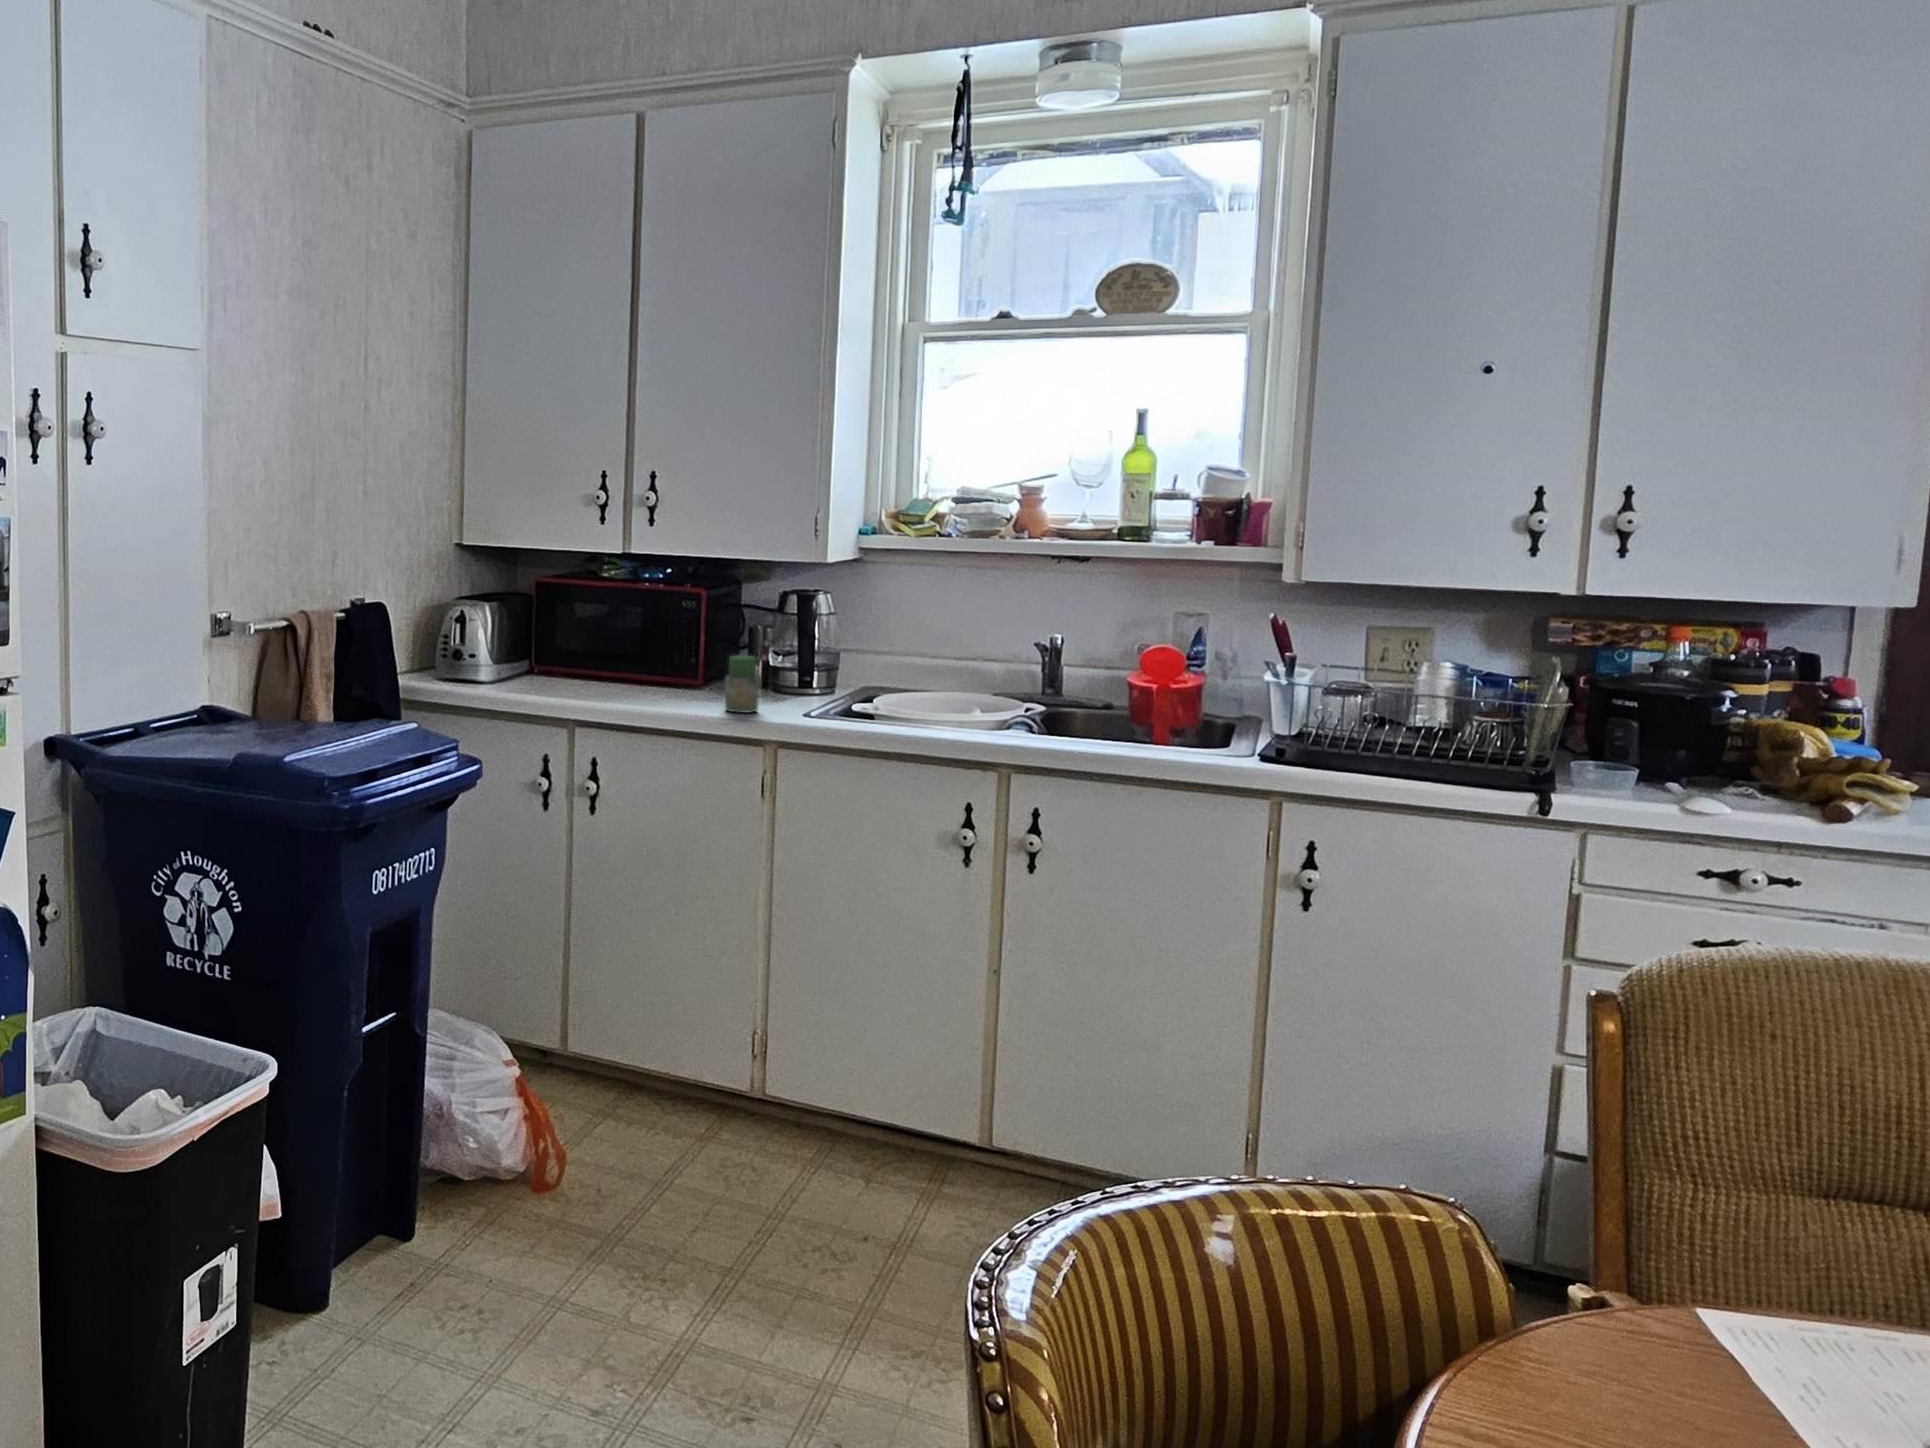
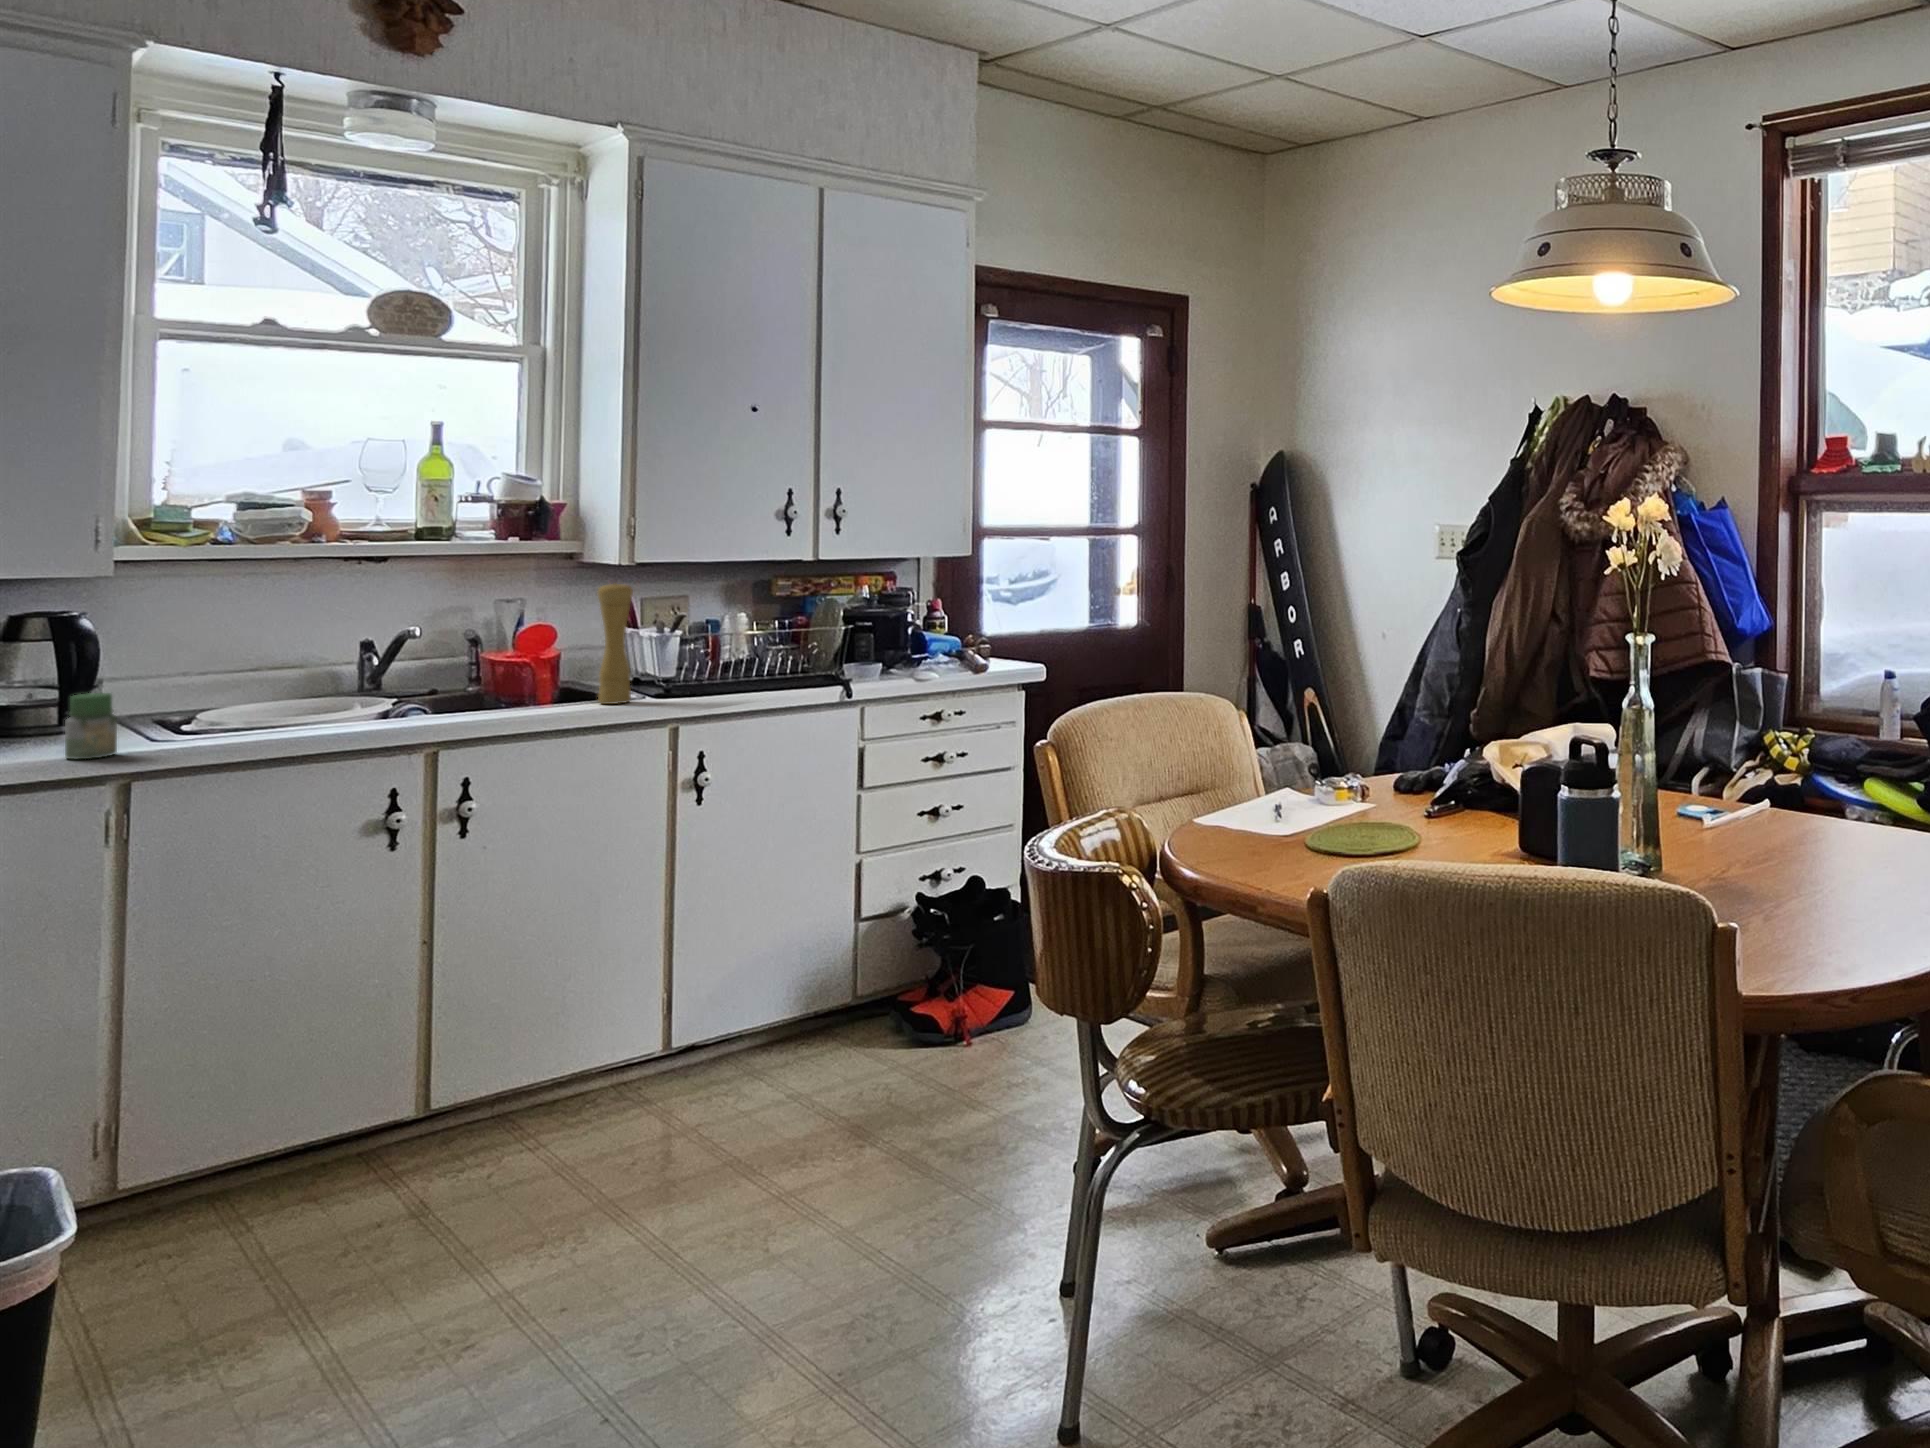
pepper mill: none [1199,601,1248,756] -> present [598,583,633,704]

